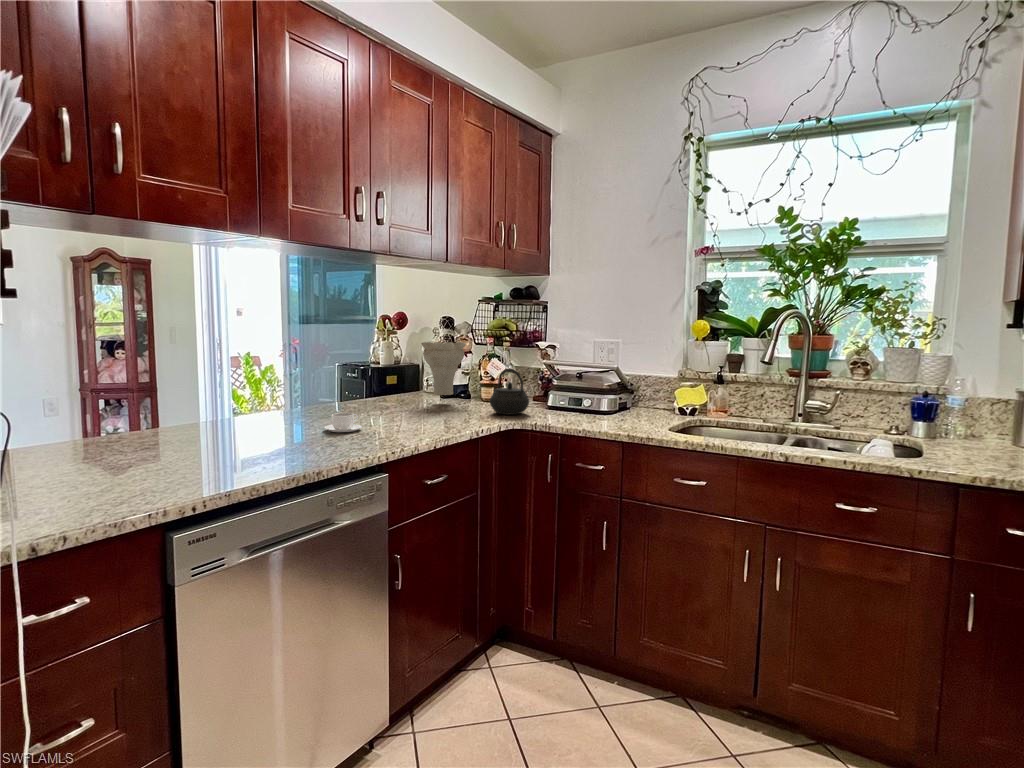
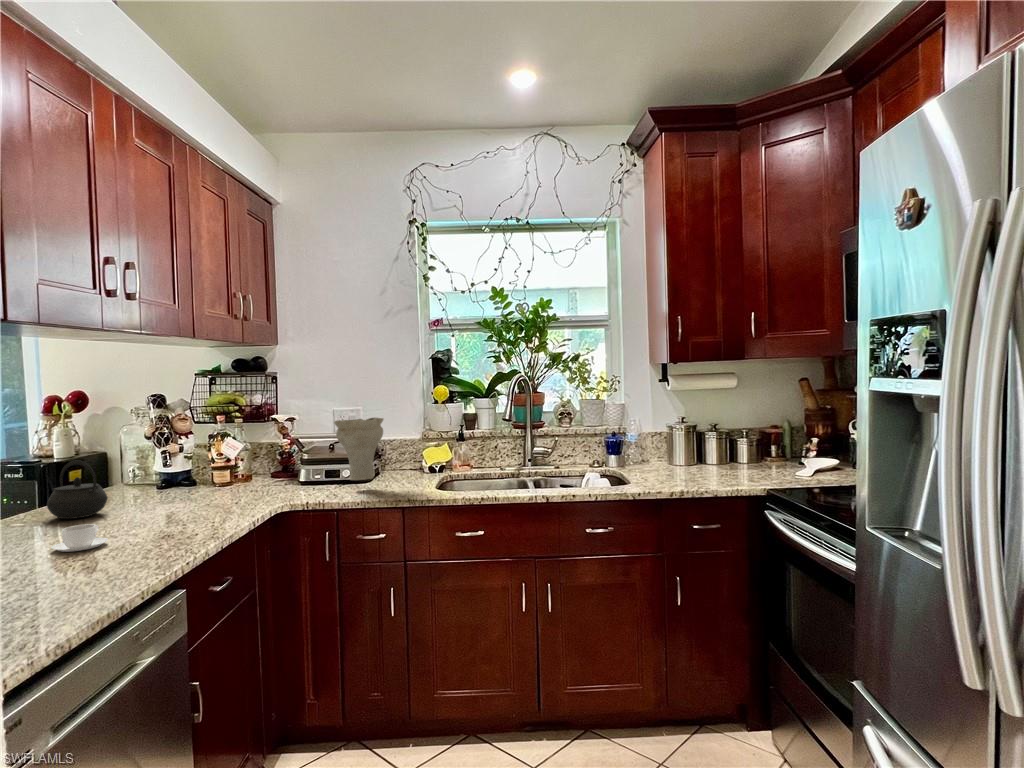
vase: present [421,342,466,395] -> present [334,418,383,480]
kettle: present [490,369,529,415] -> present [47,460,108,519]

